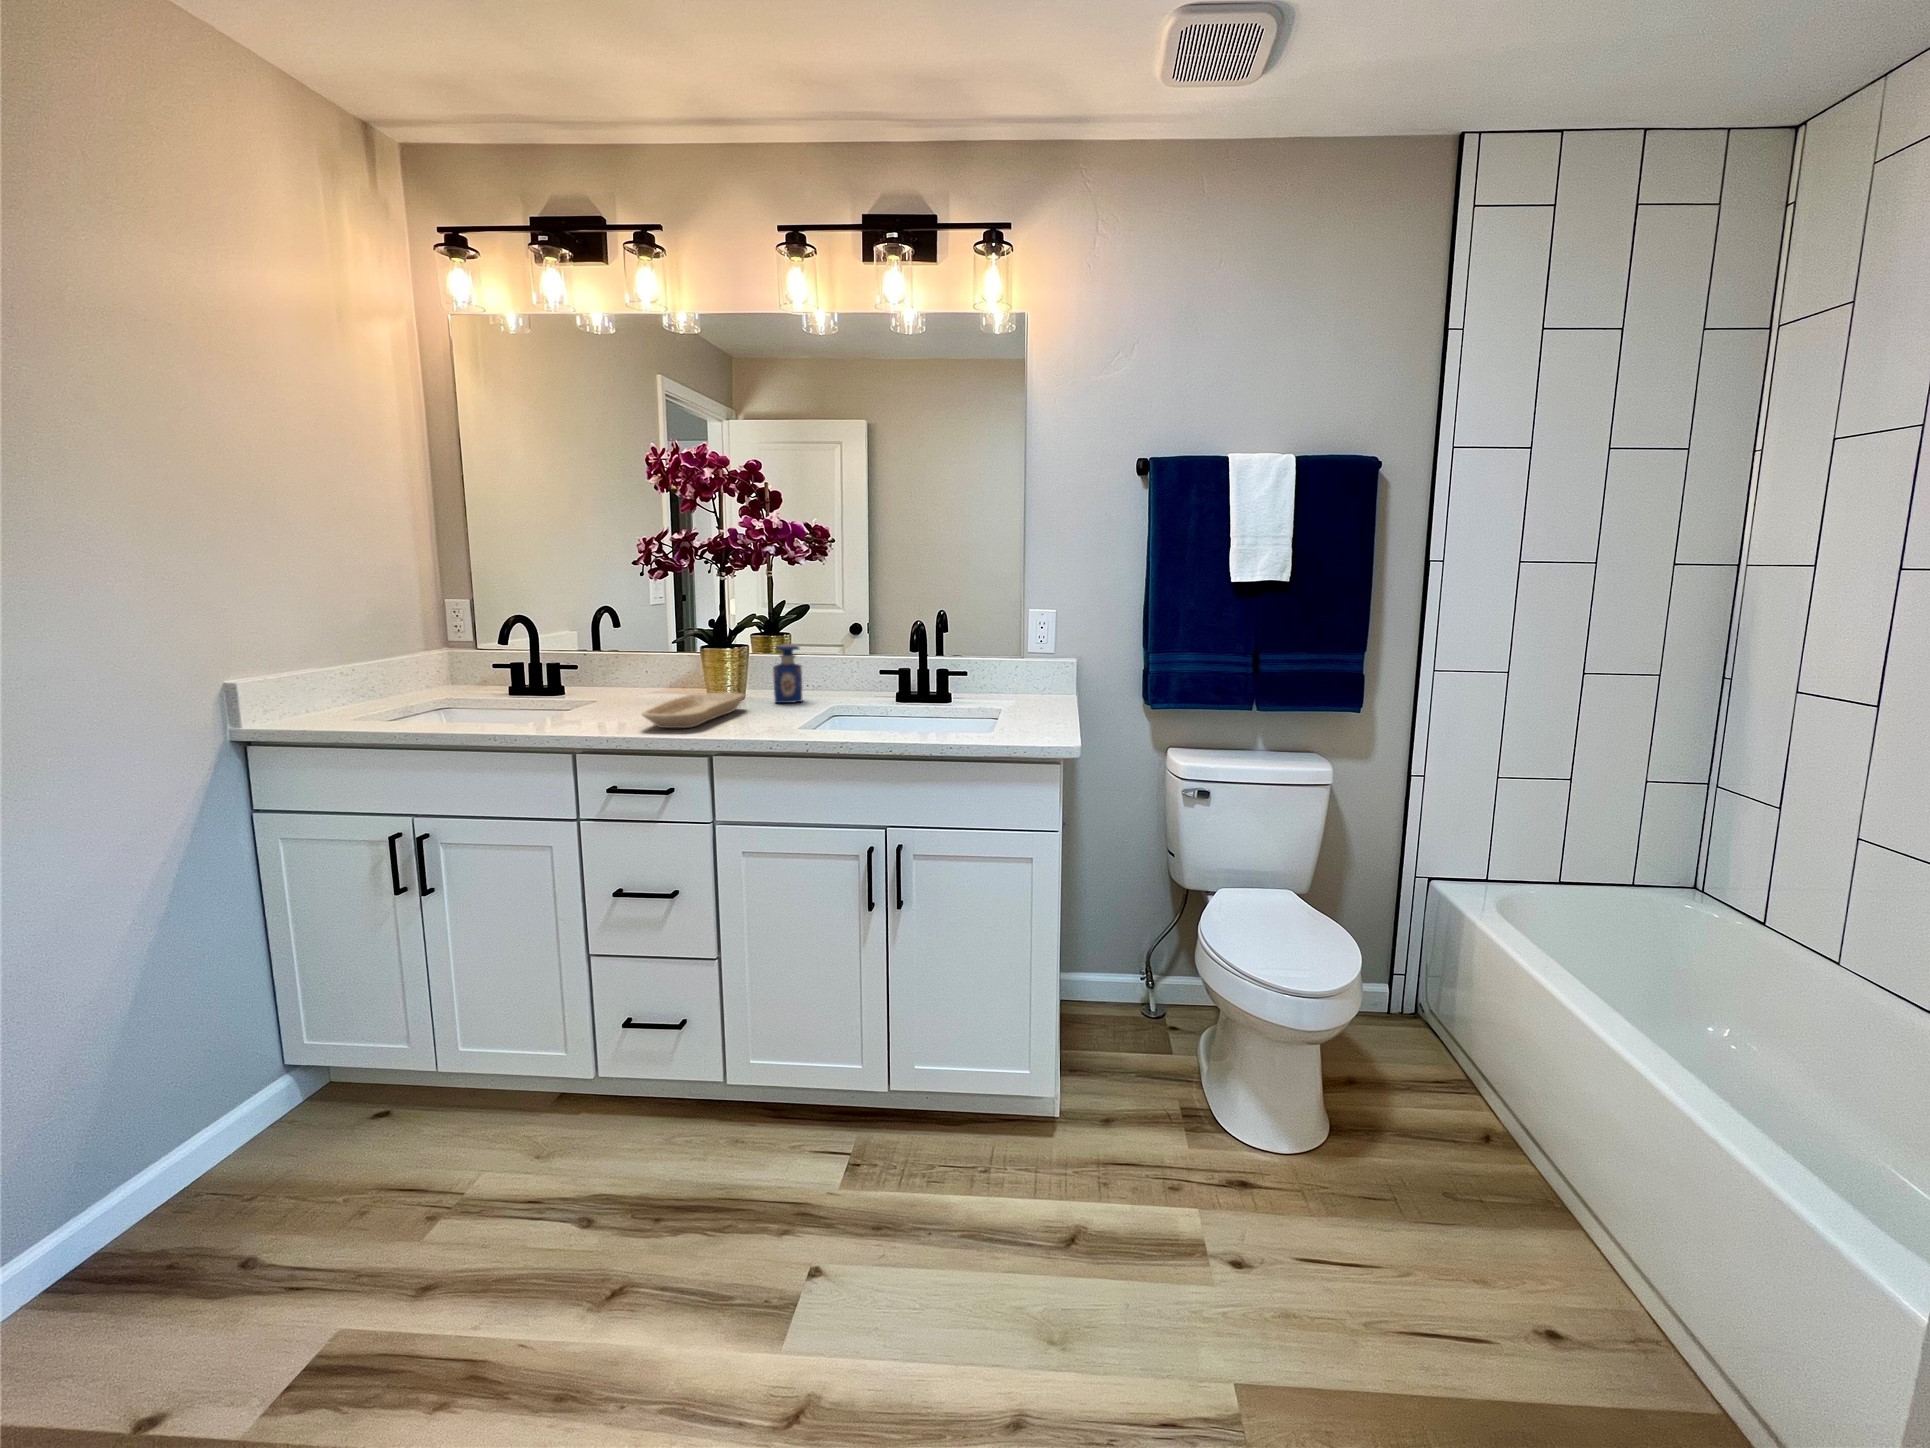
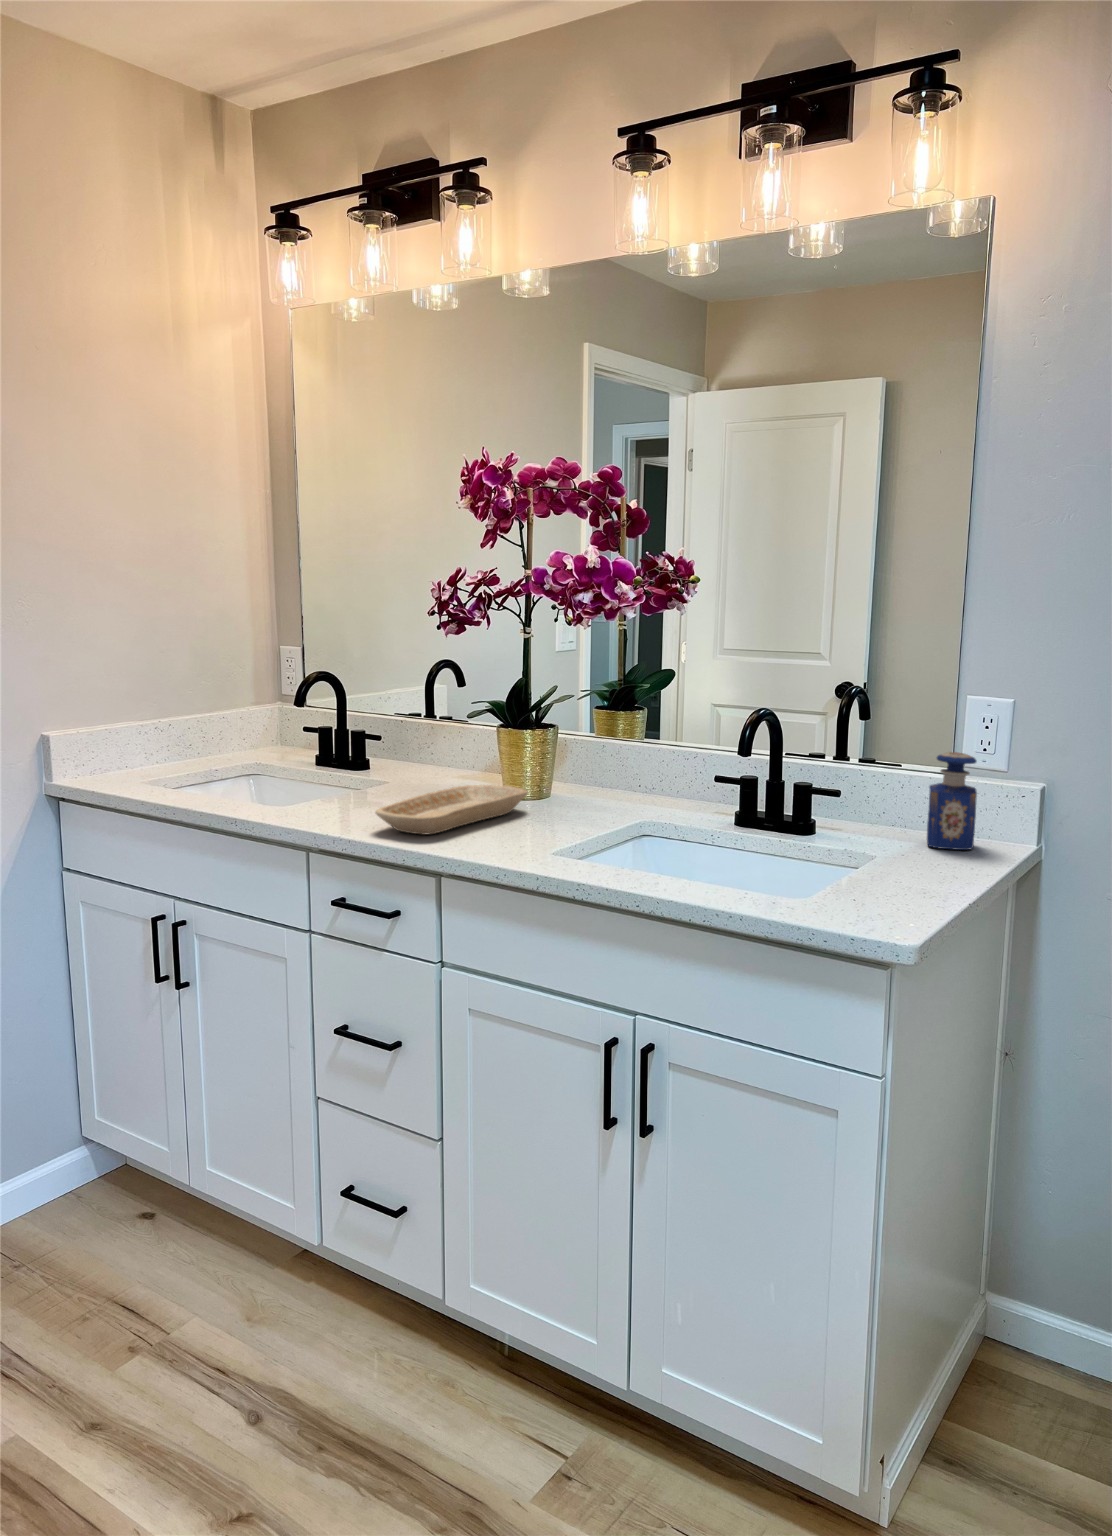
perfume bottle: present [773,644,802,703] -> present [927,752,977,850]

